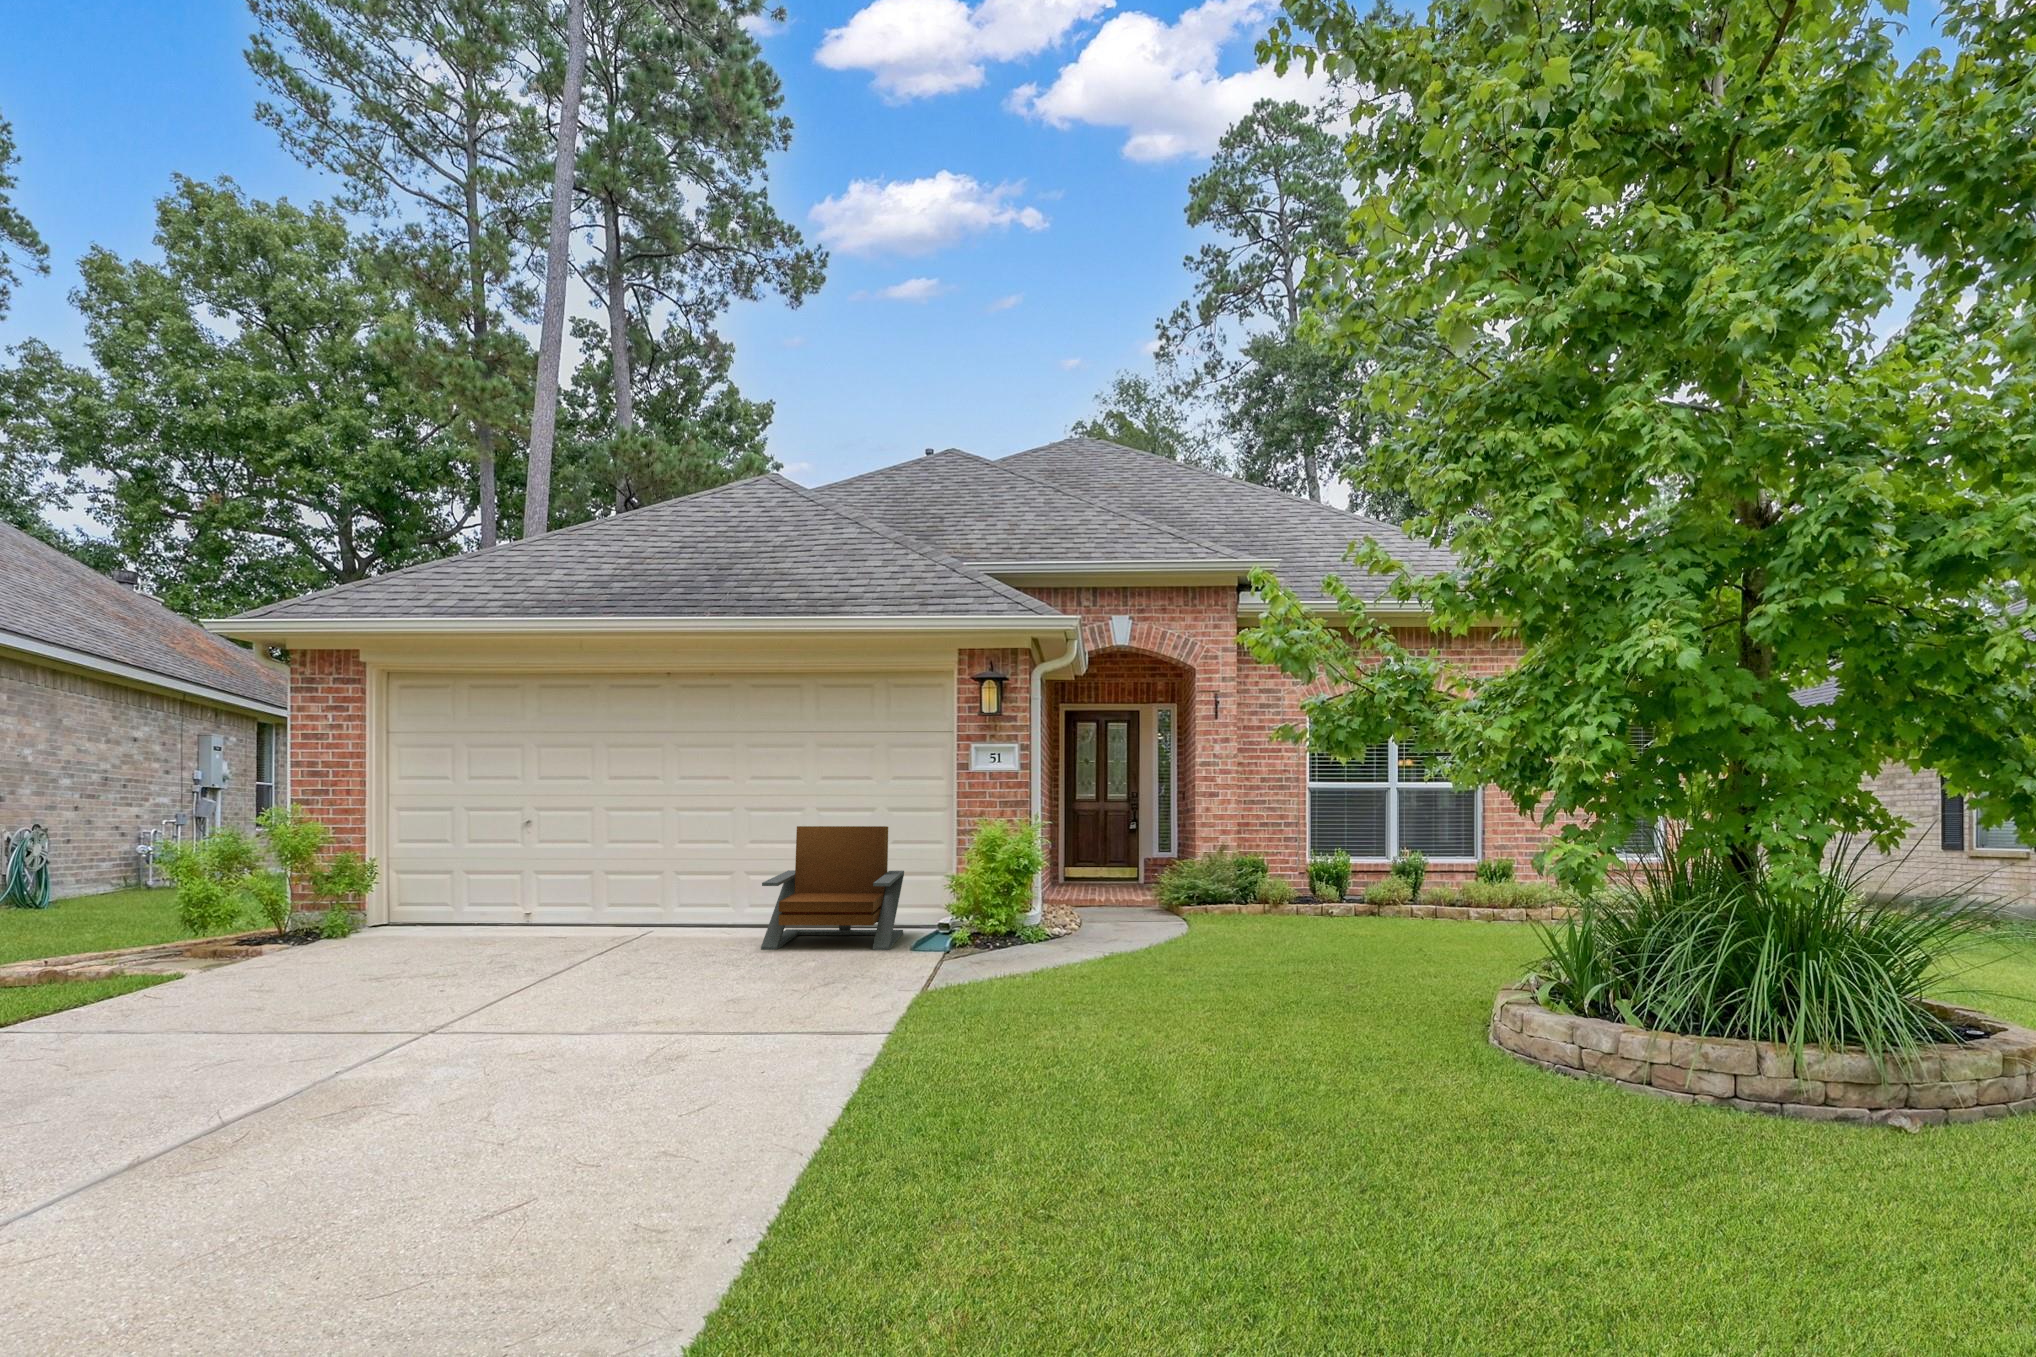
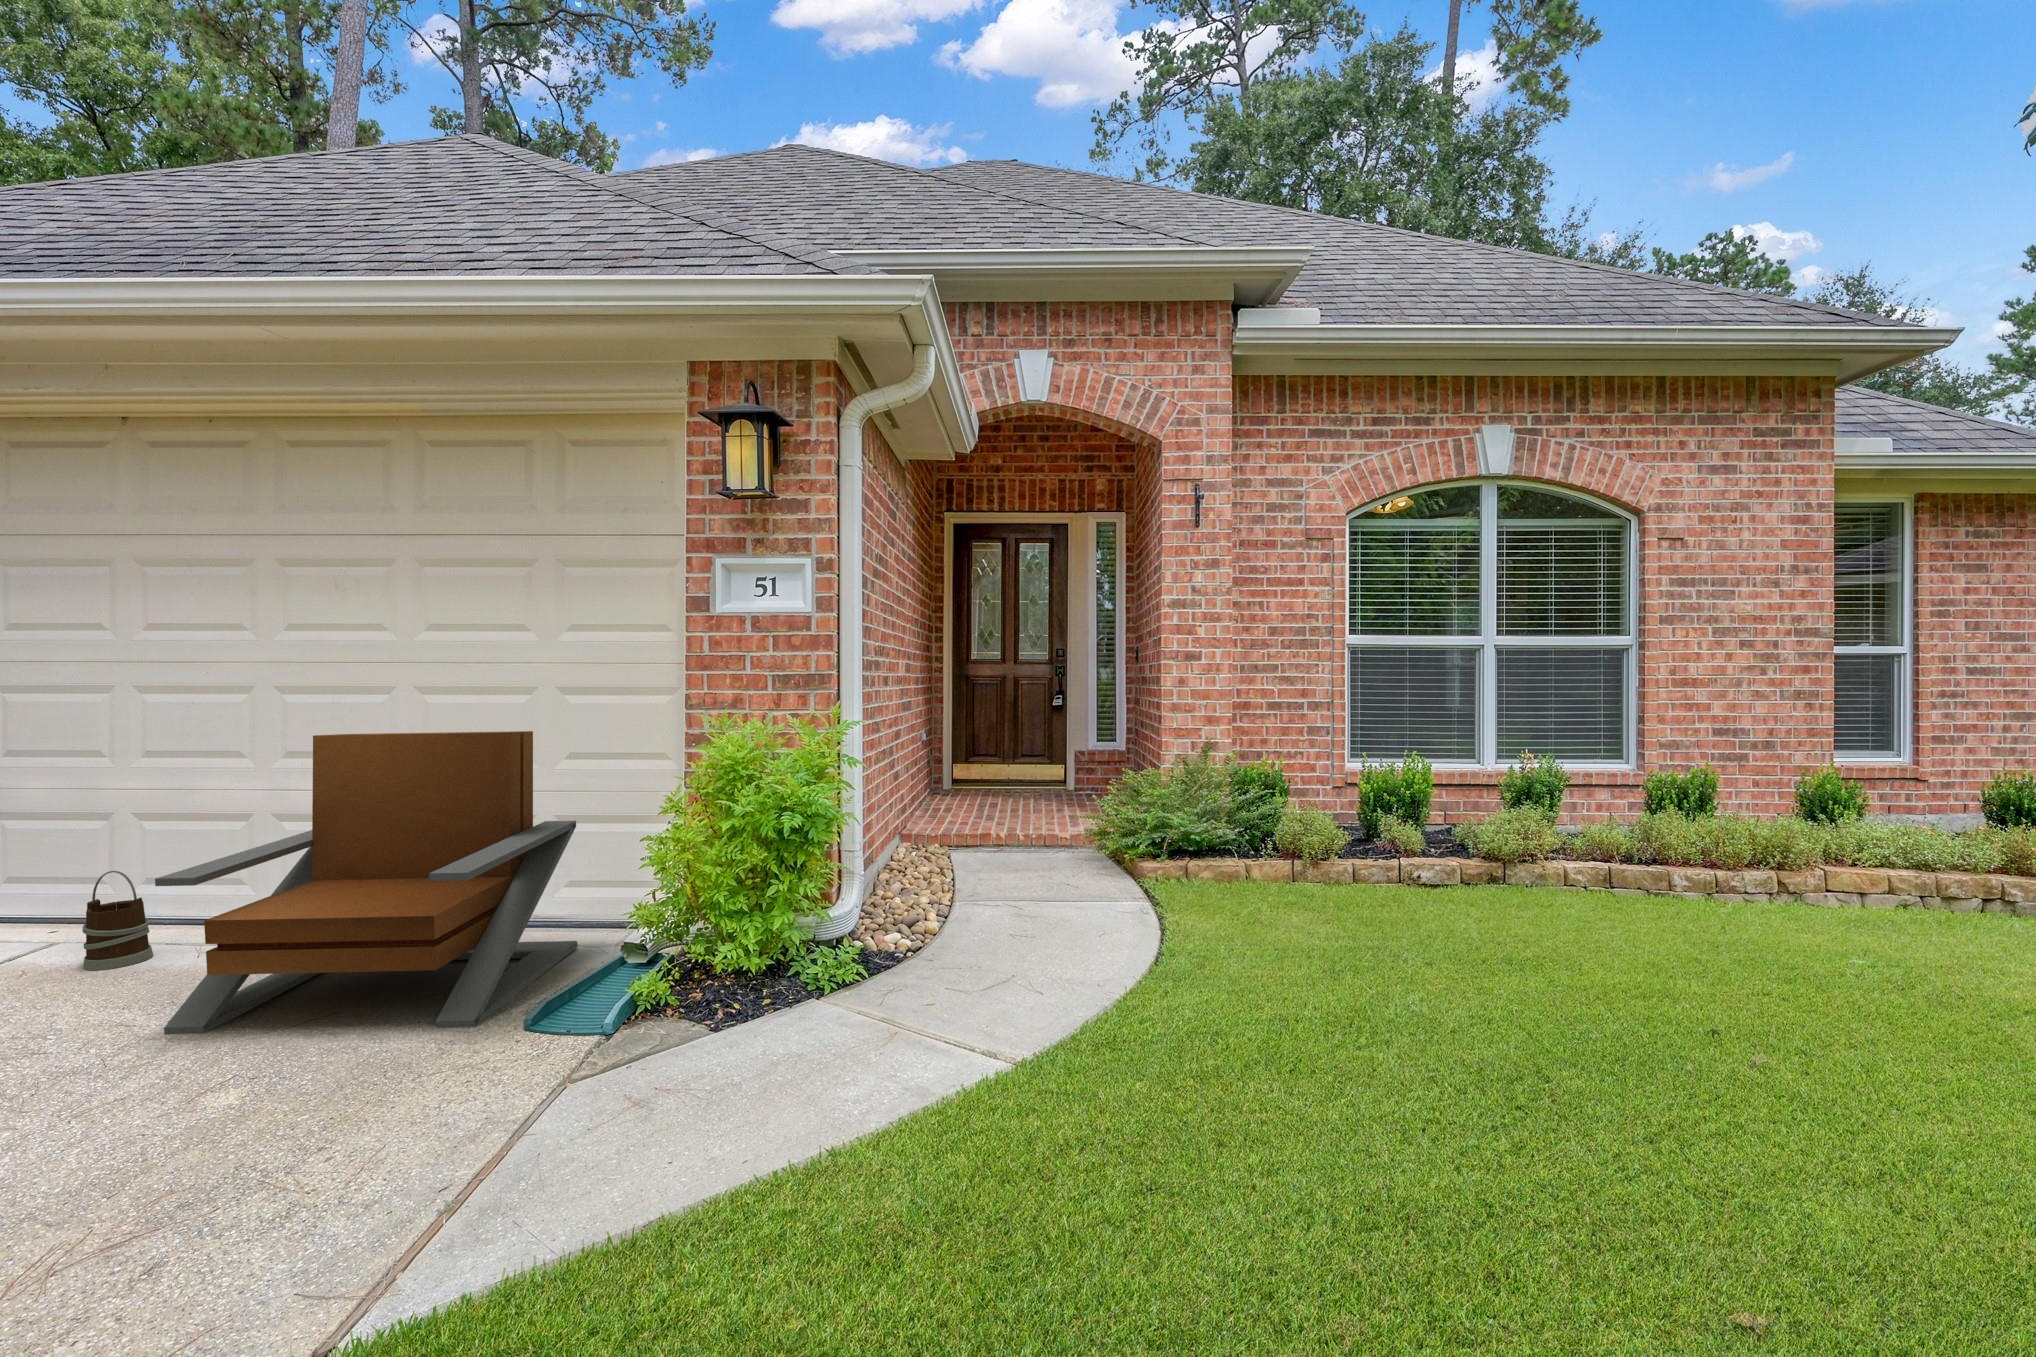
wooden bucket: none [678,890,704,936] -> present [82,871,153,970]

